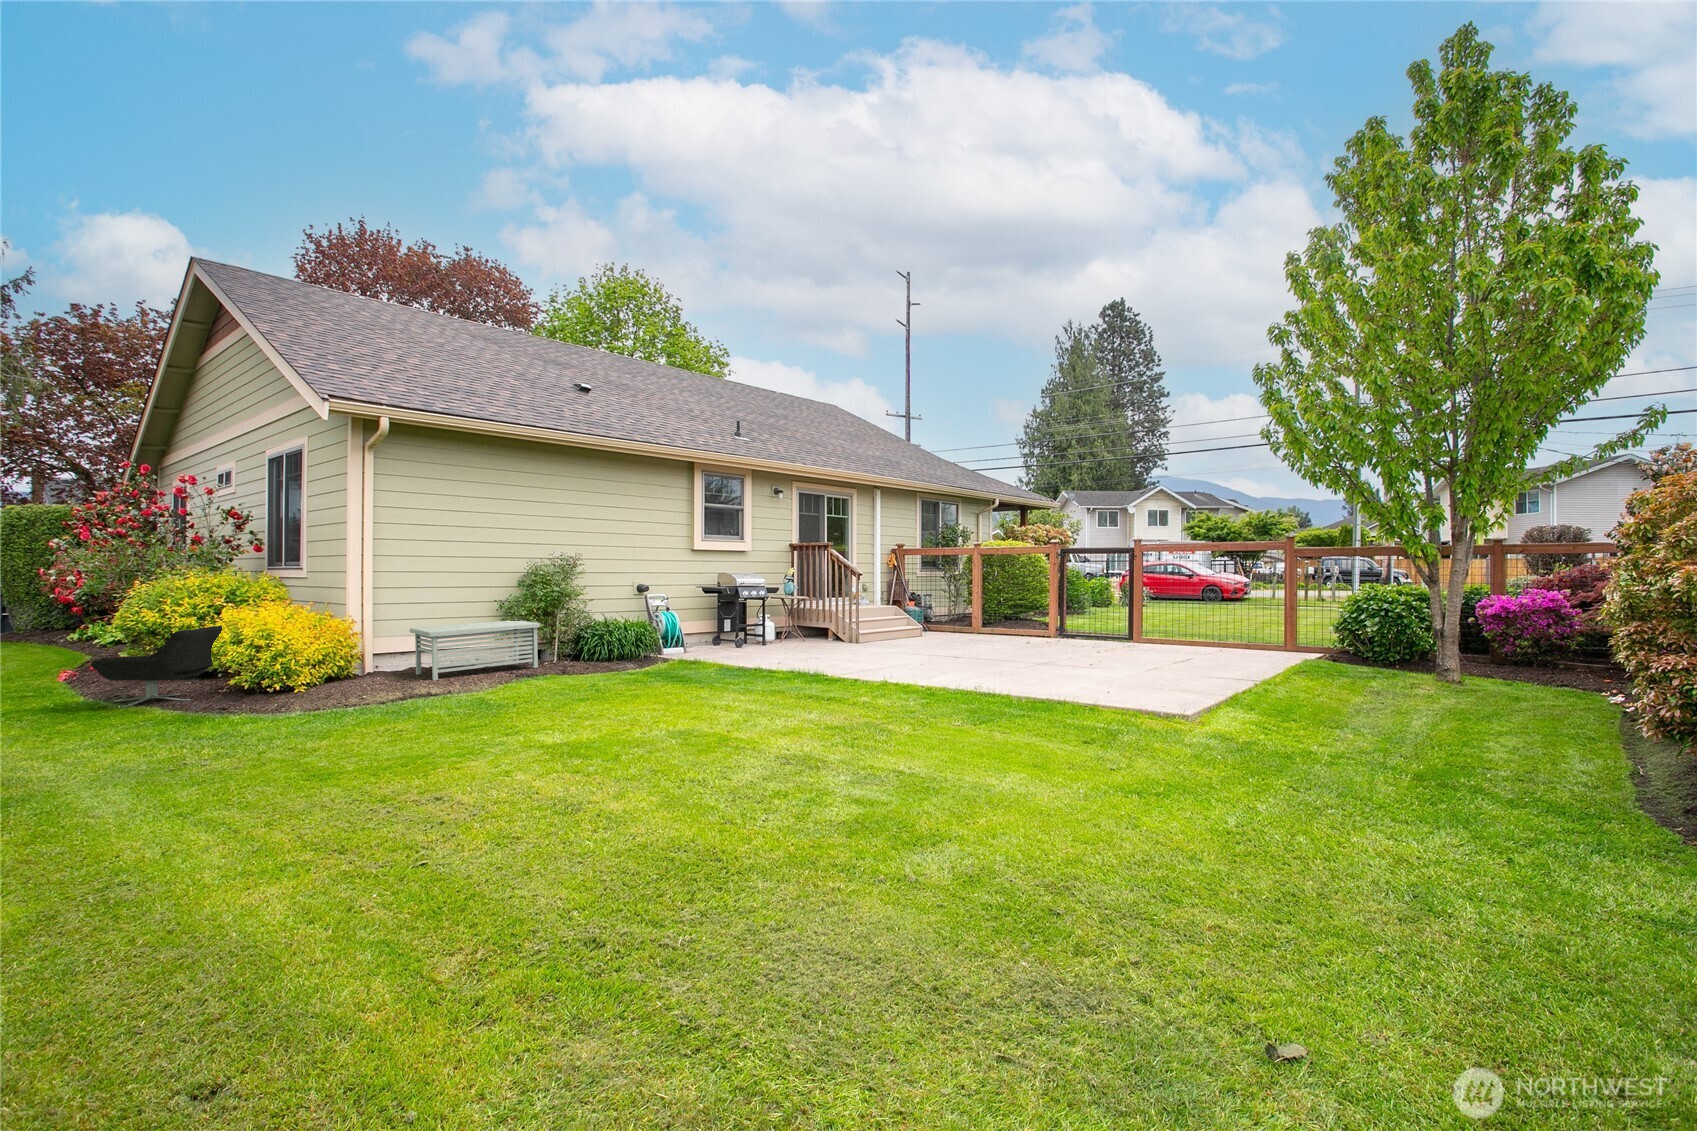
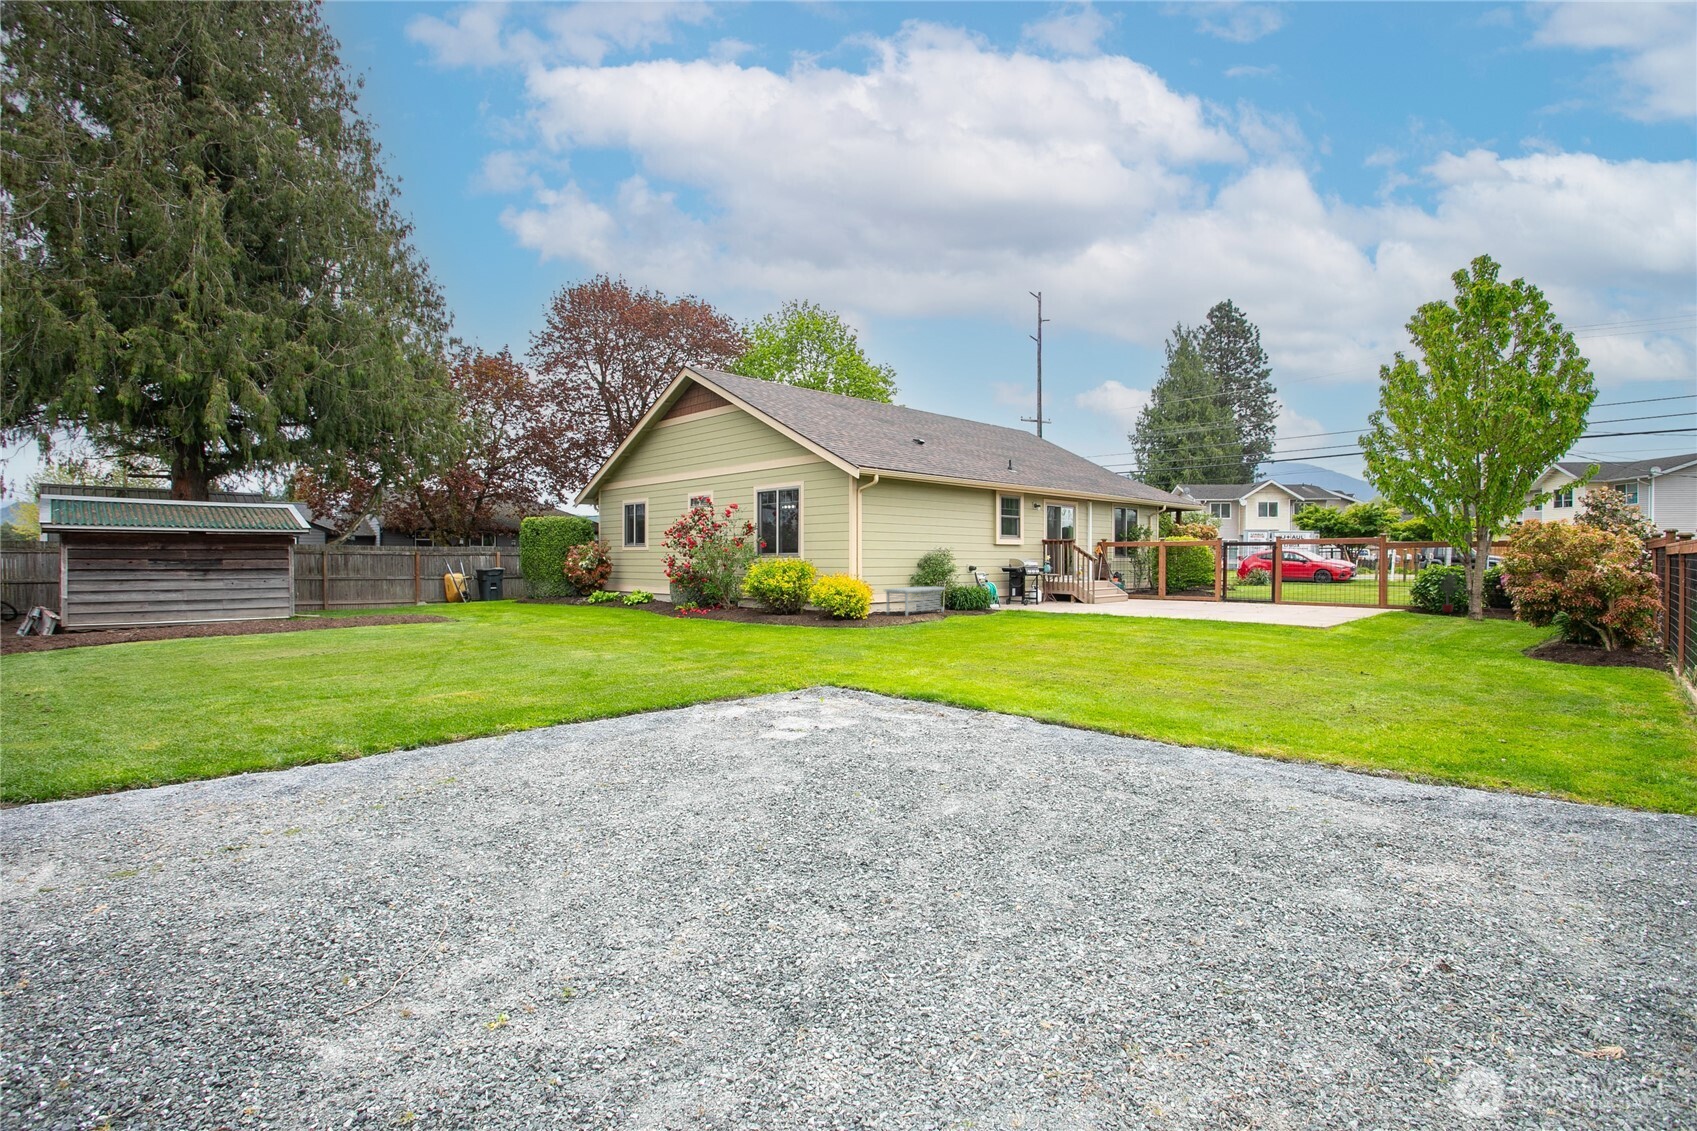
potted tree: none [1384,593,1437,671] -> present [1440,570,1466,613]
lounge chair: present [91,626,222,707] -> none [782,585,826,623]

